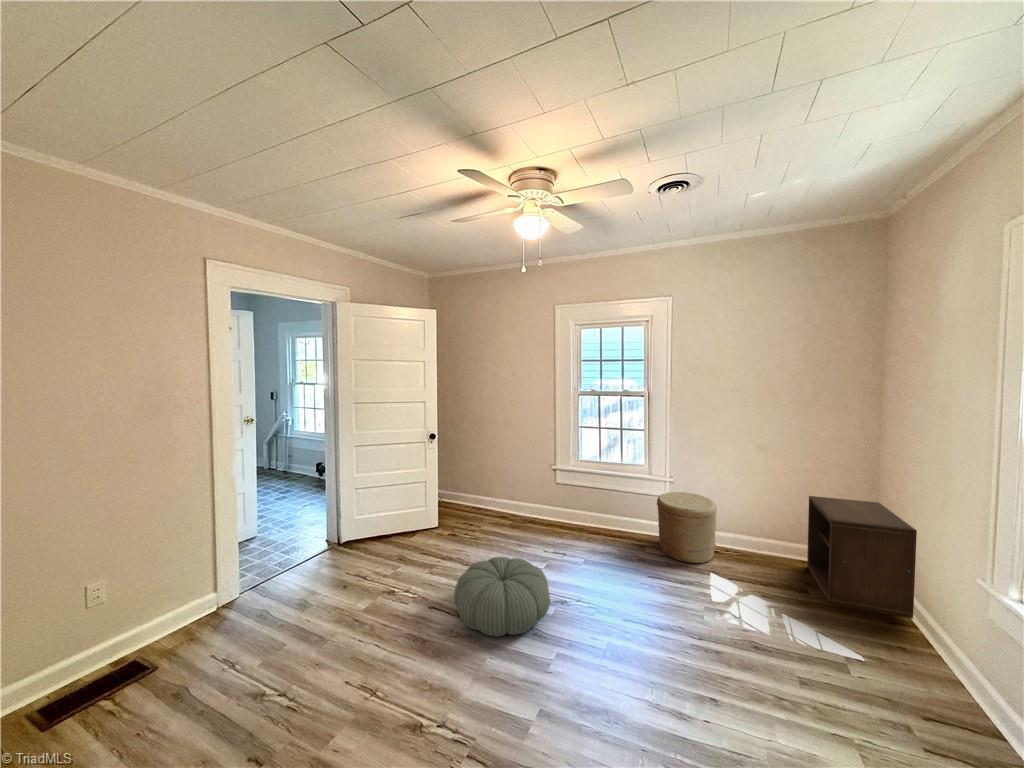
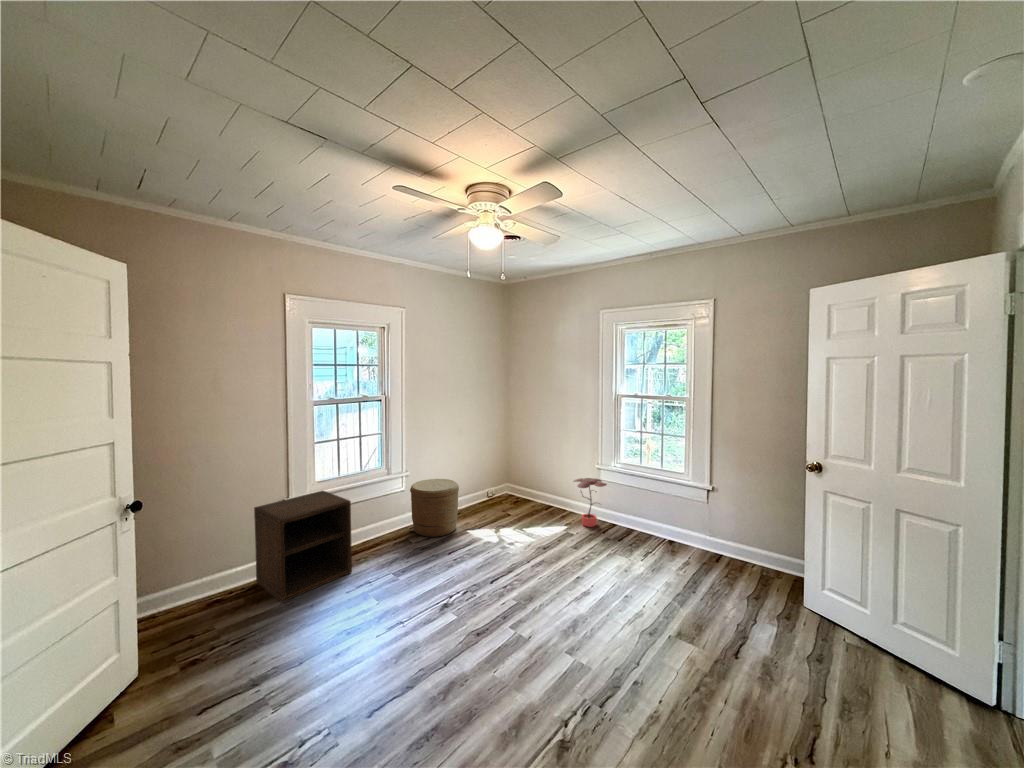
nightstand: present [807,496,917,618] -> present [254,491,352,602]
pouf: present [454,557,550,636] -> none [375,582,487,679]
potted plant: none [884,587,989,703] -> present [574,478,607,527]

